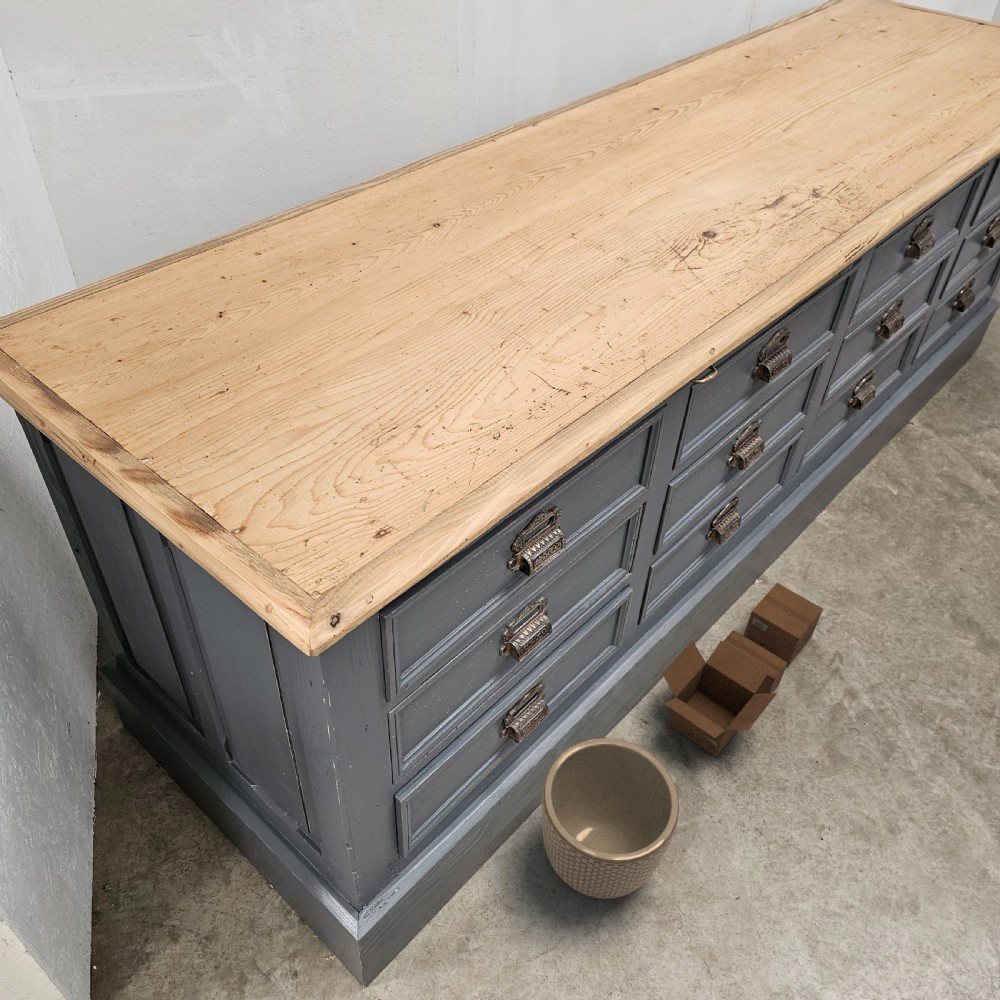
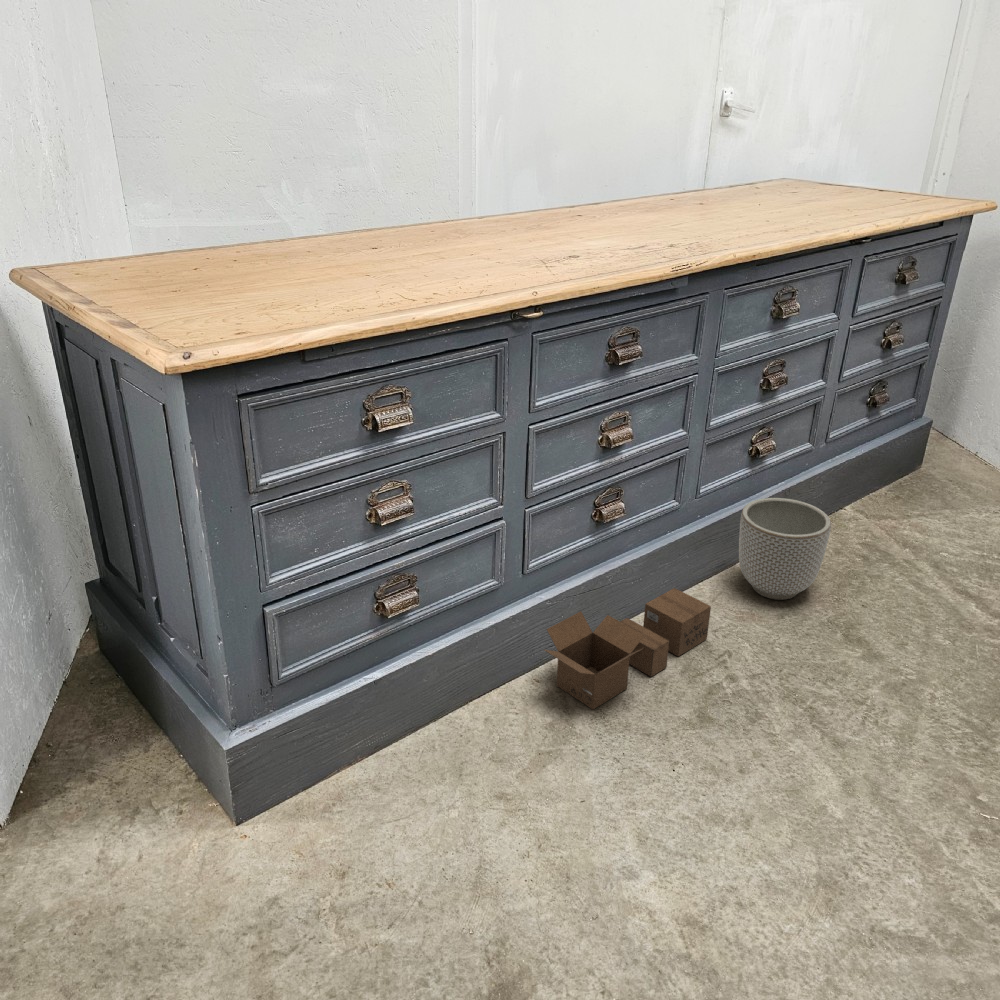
planter: present [542,738,679,899] -> present [739,498,831,600]

